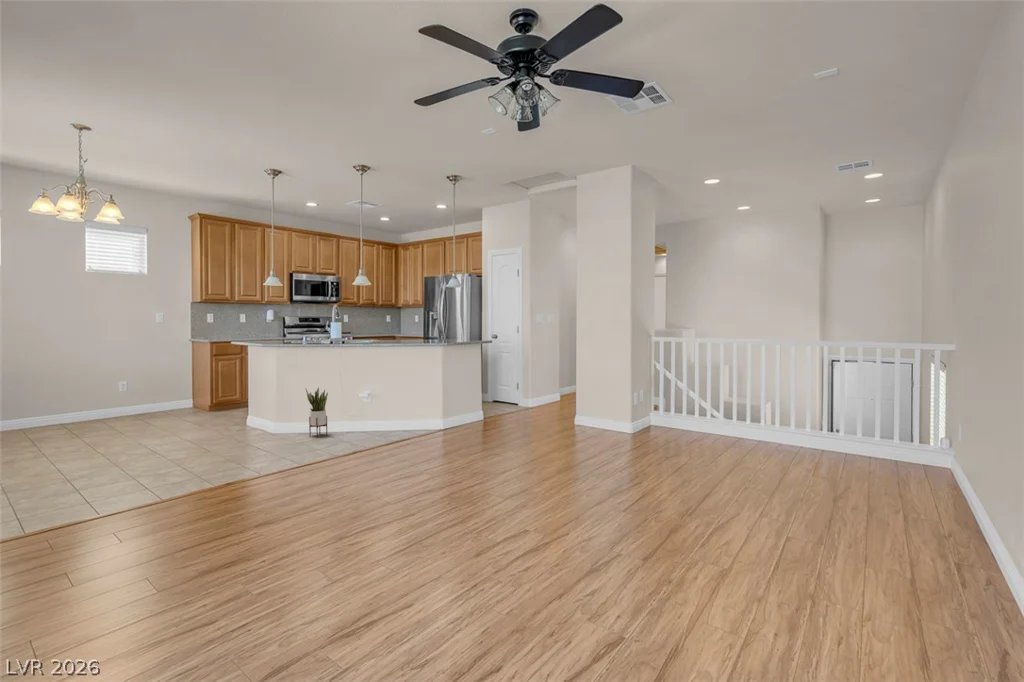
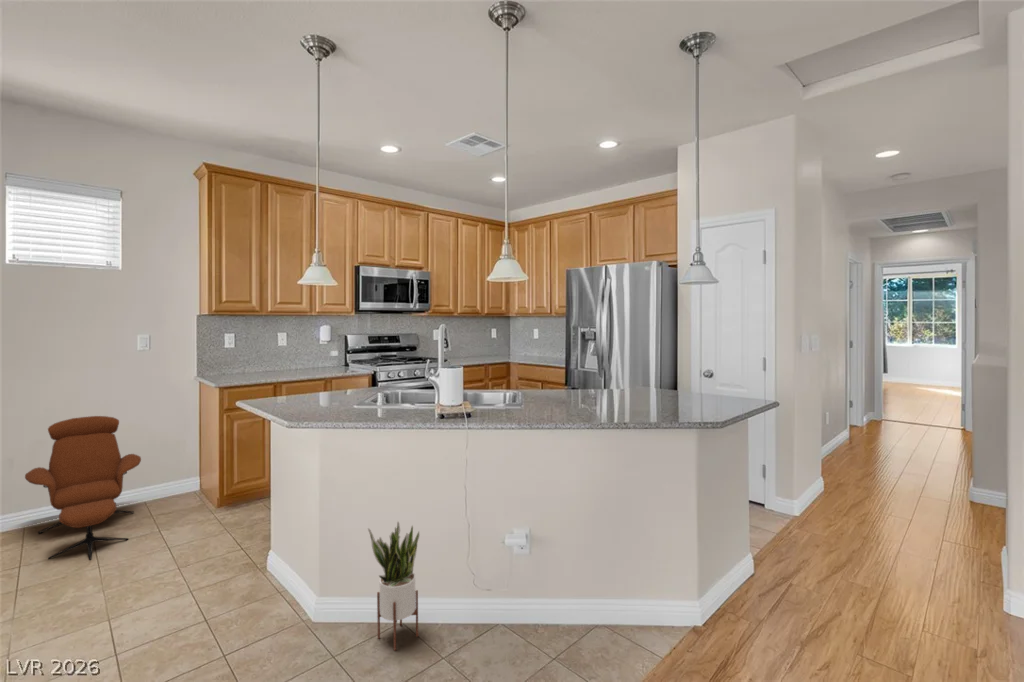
lounge chair: none [103,360,167,427] -> present [25,416,141,559]

